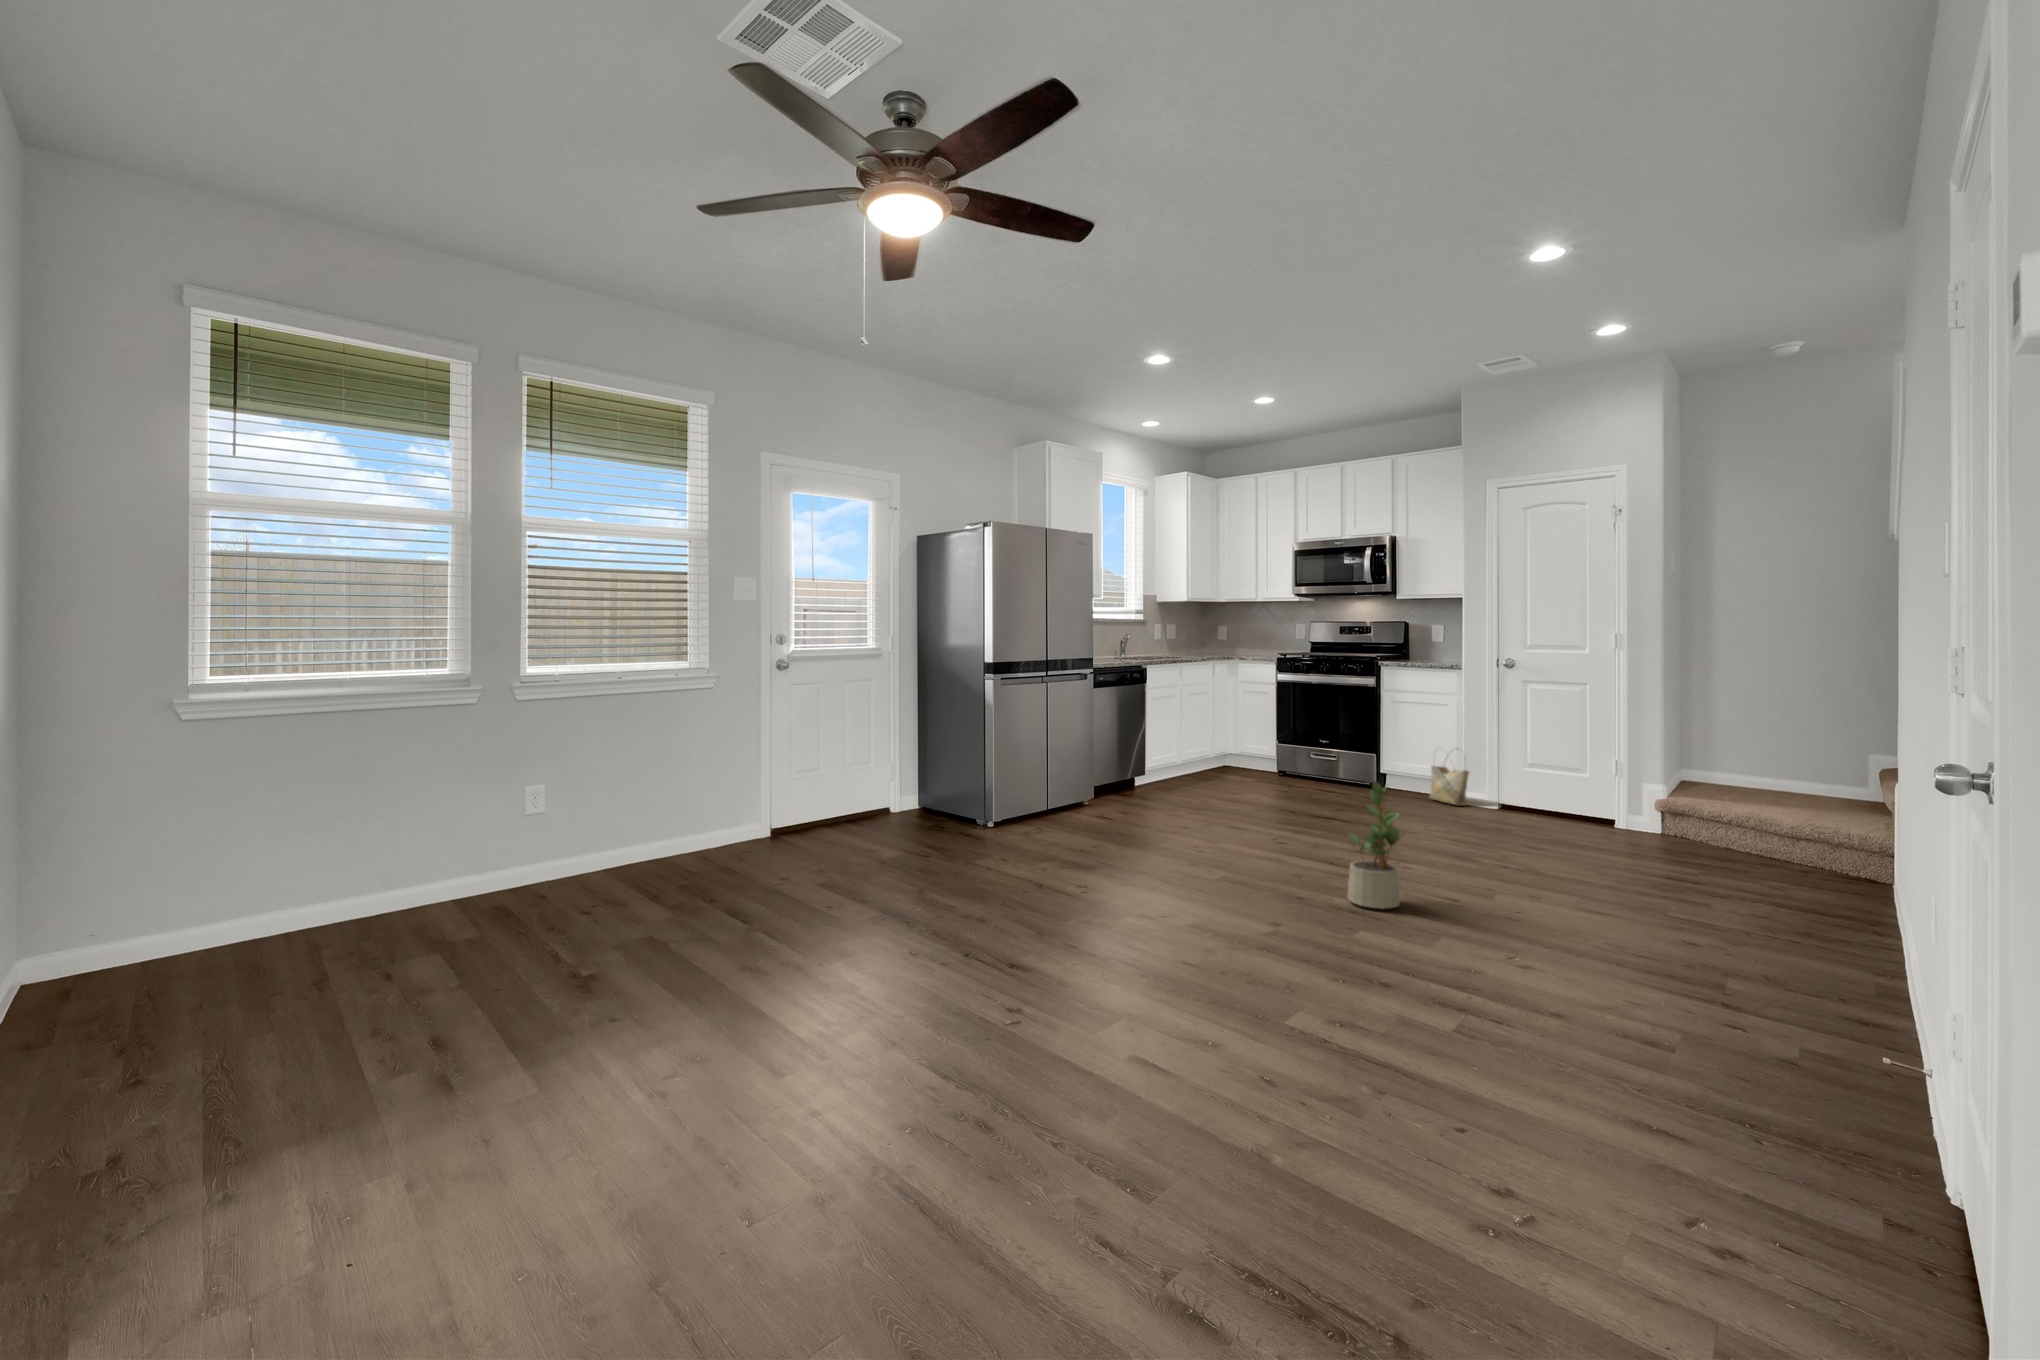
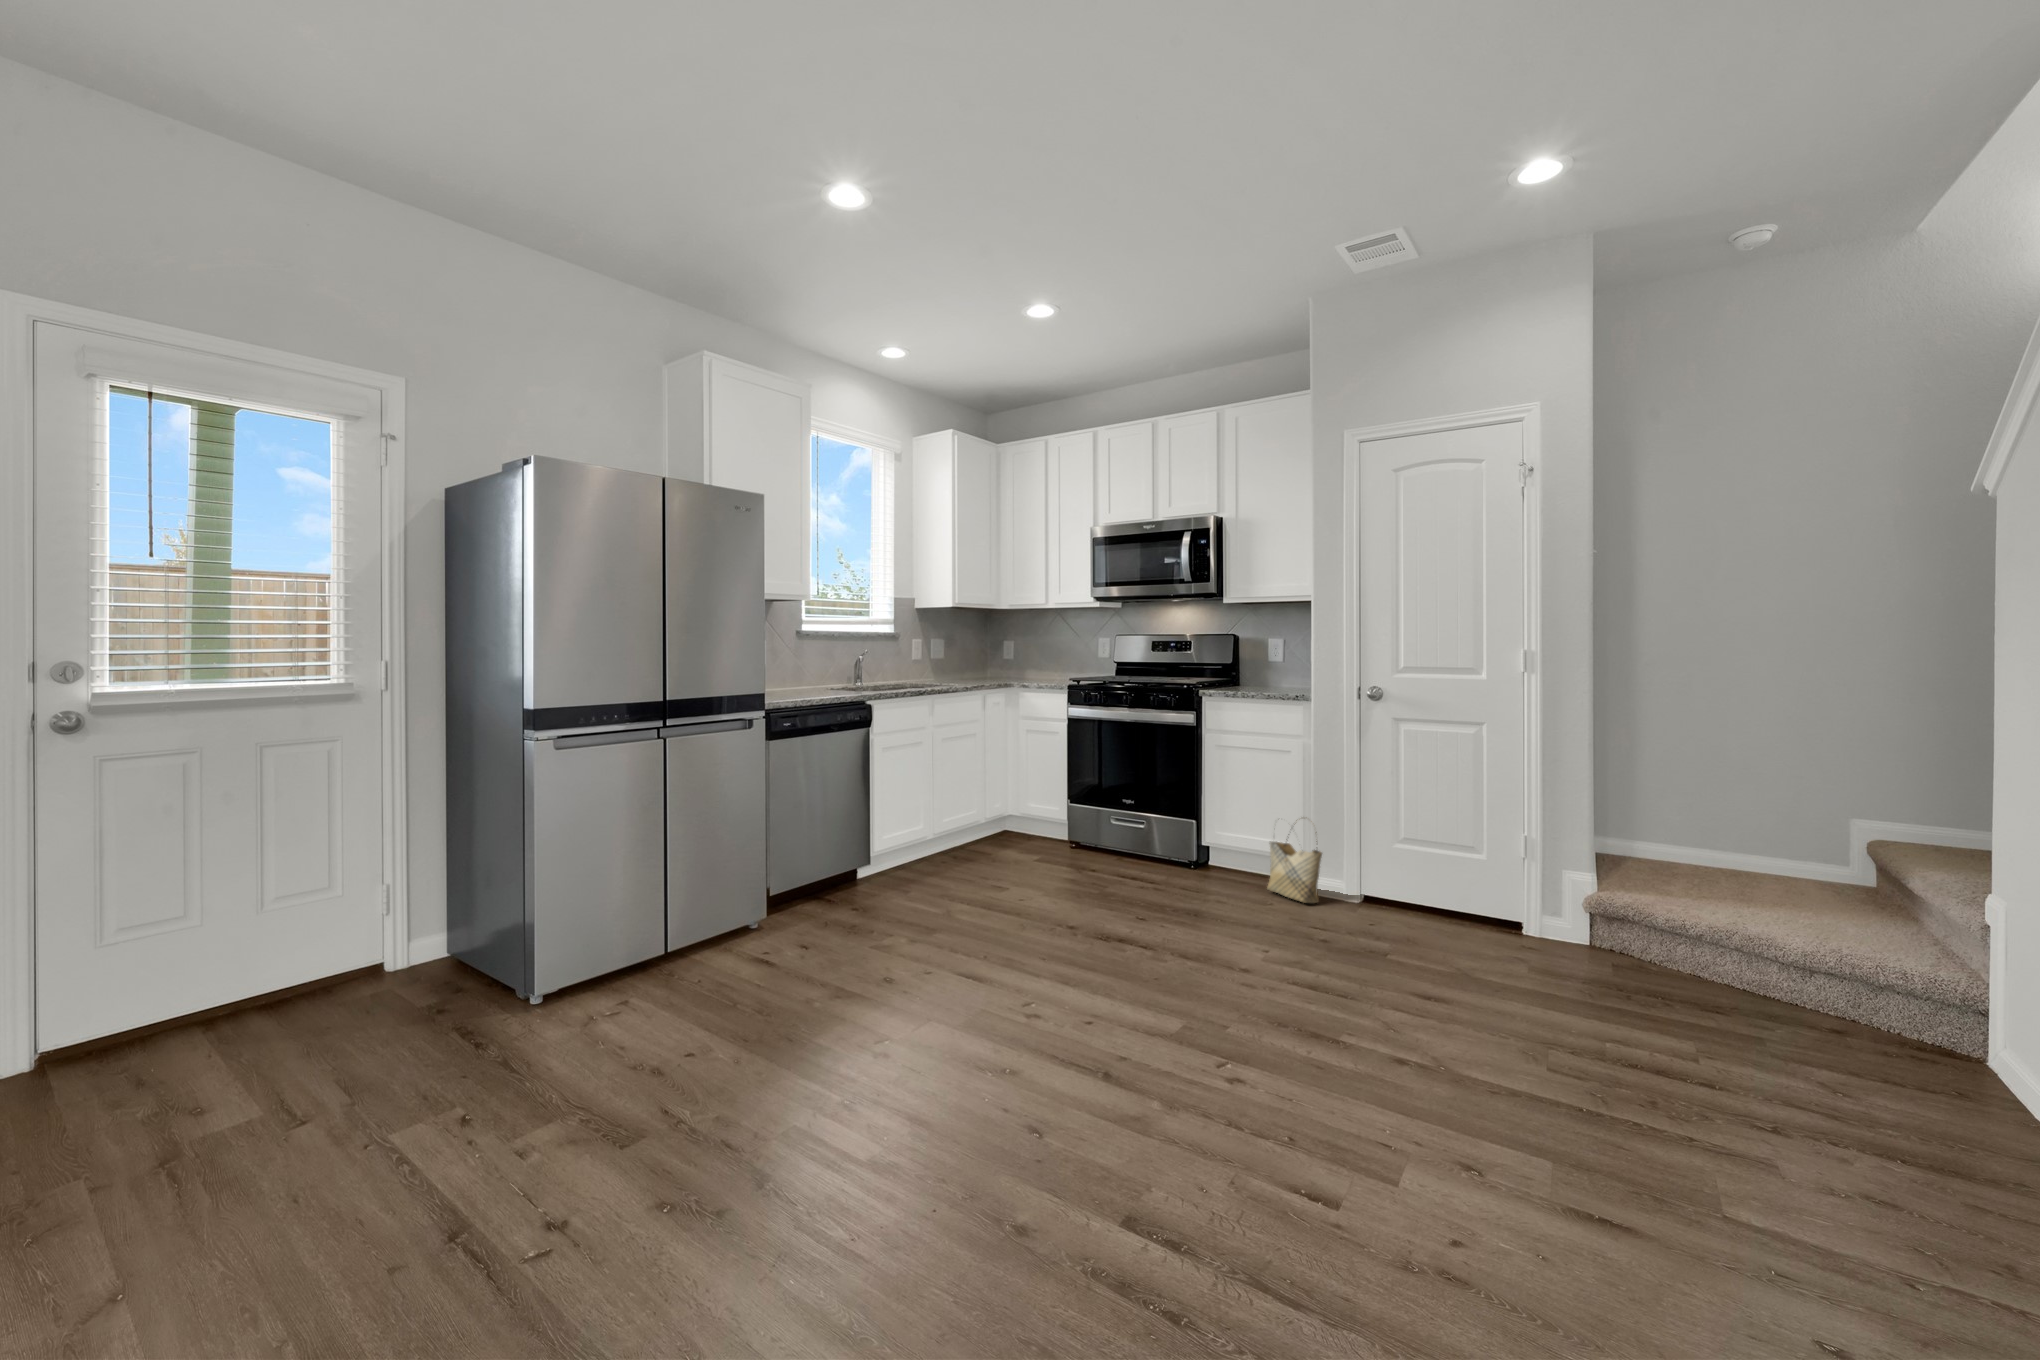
potted plant: present [1347,782,1403,909] -> none [1098,992,1222,1298]

